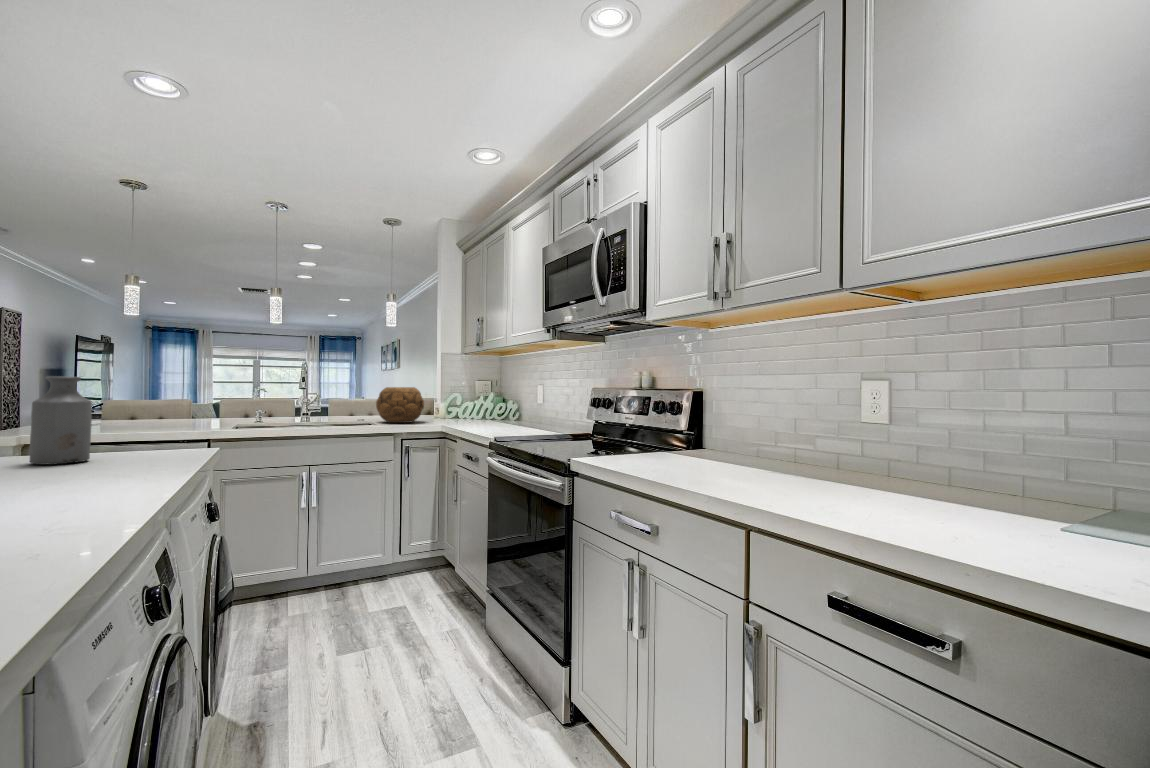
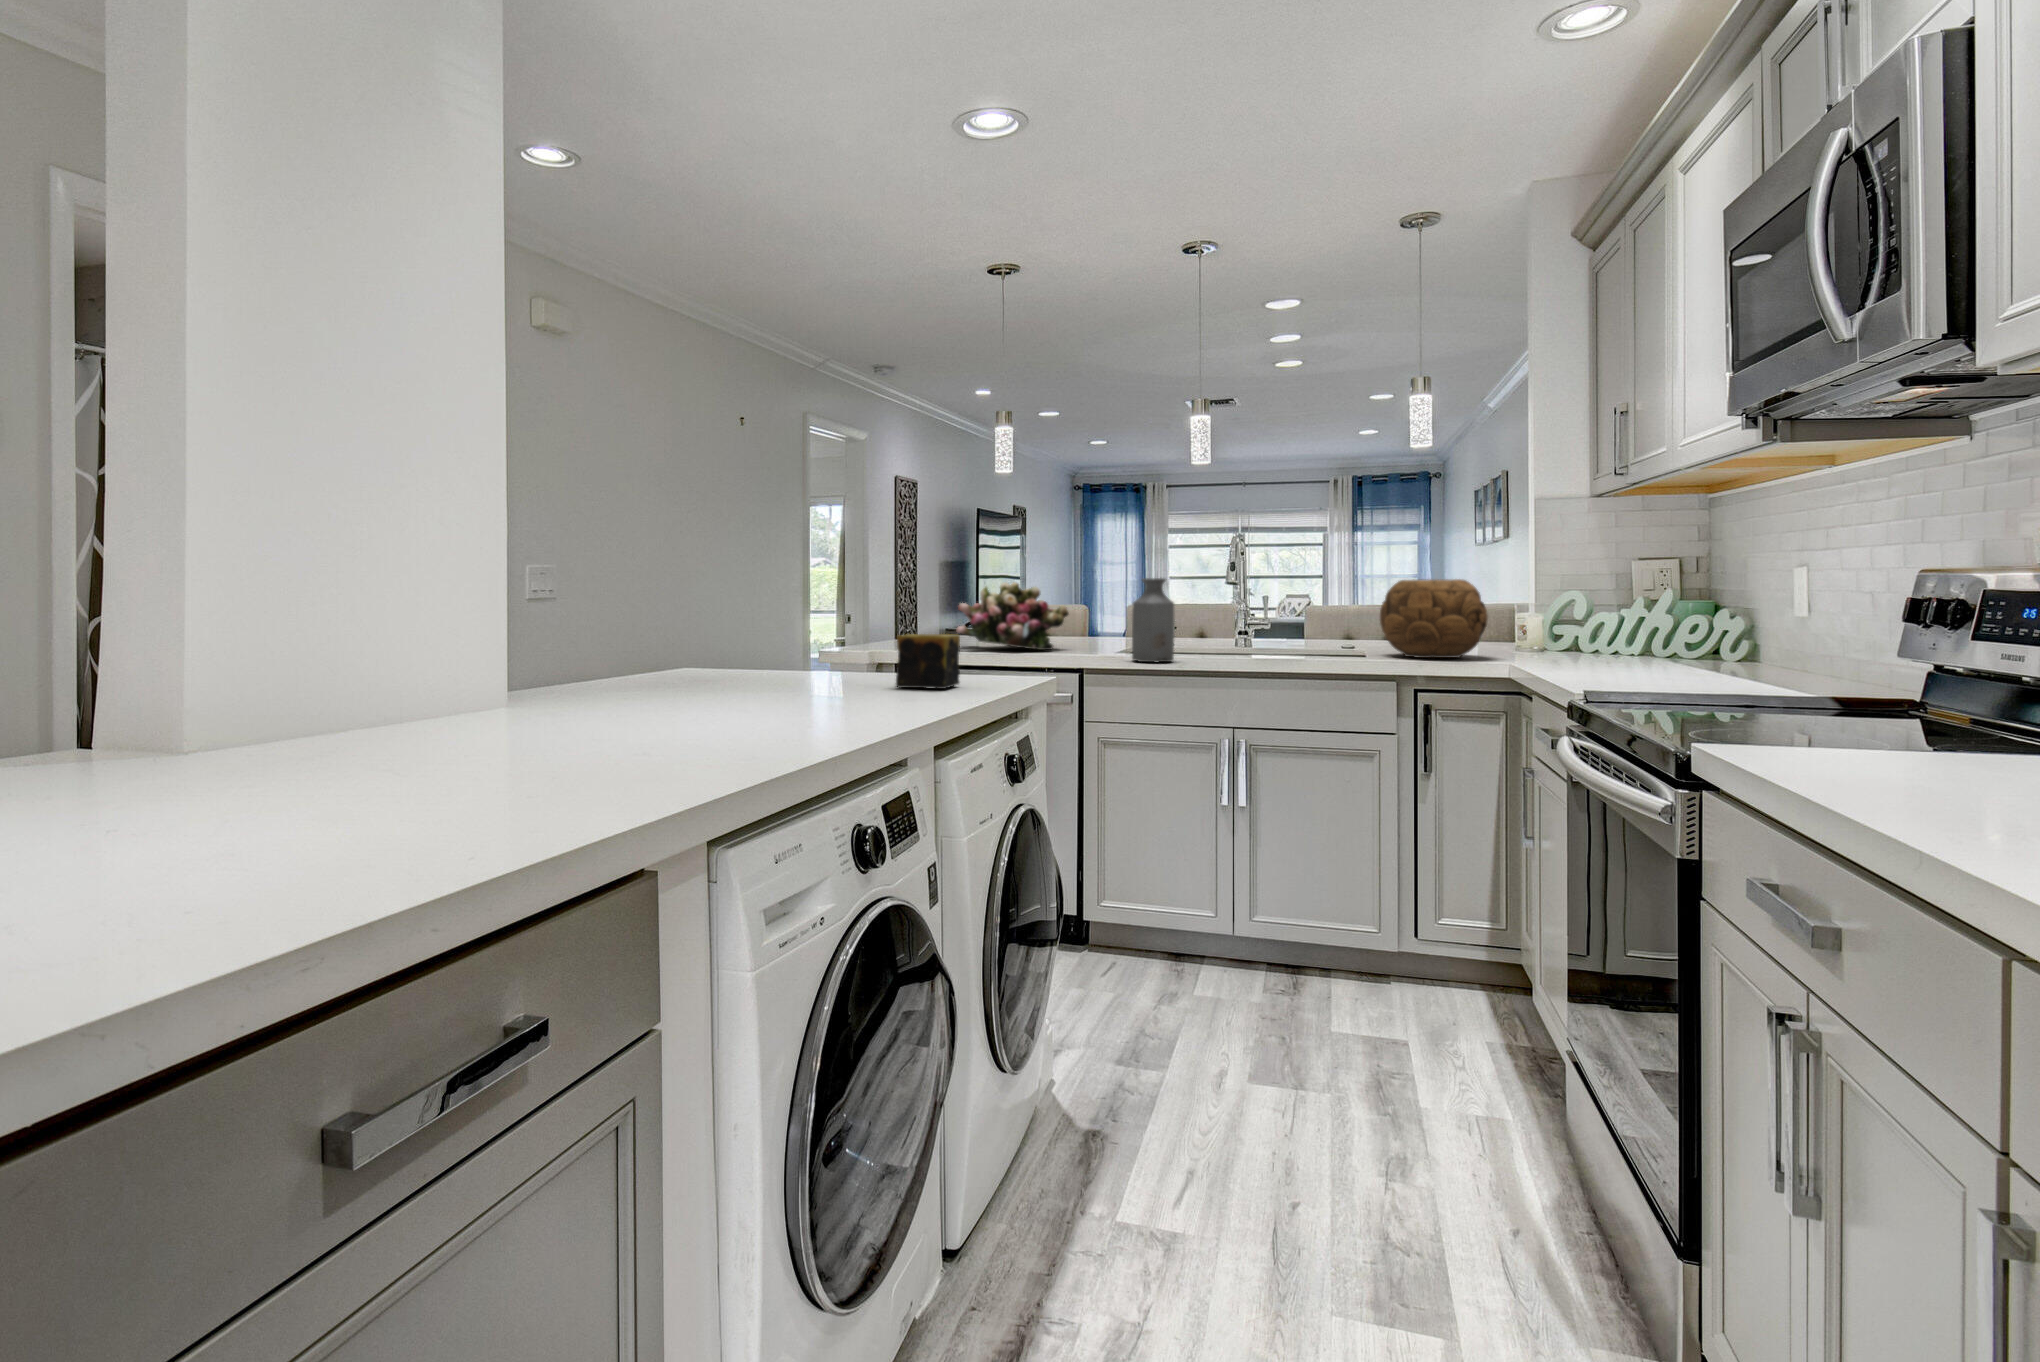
bottle: present [30,376,92,465] -> present [1132,578,1175,662]
flower arrangement: none [103,387,194,429] -> present [956,582,1069,650]
candle: none [99,426,156,467] -> present [896,634,960,689]

